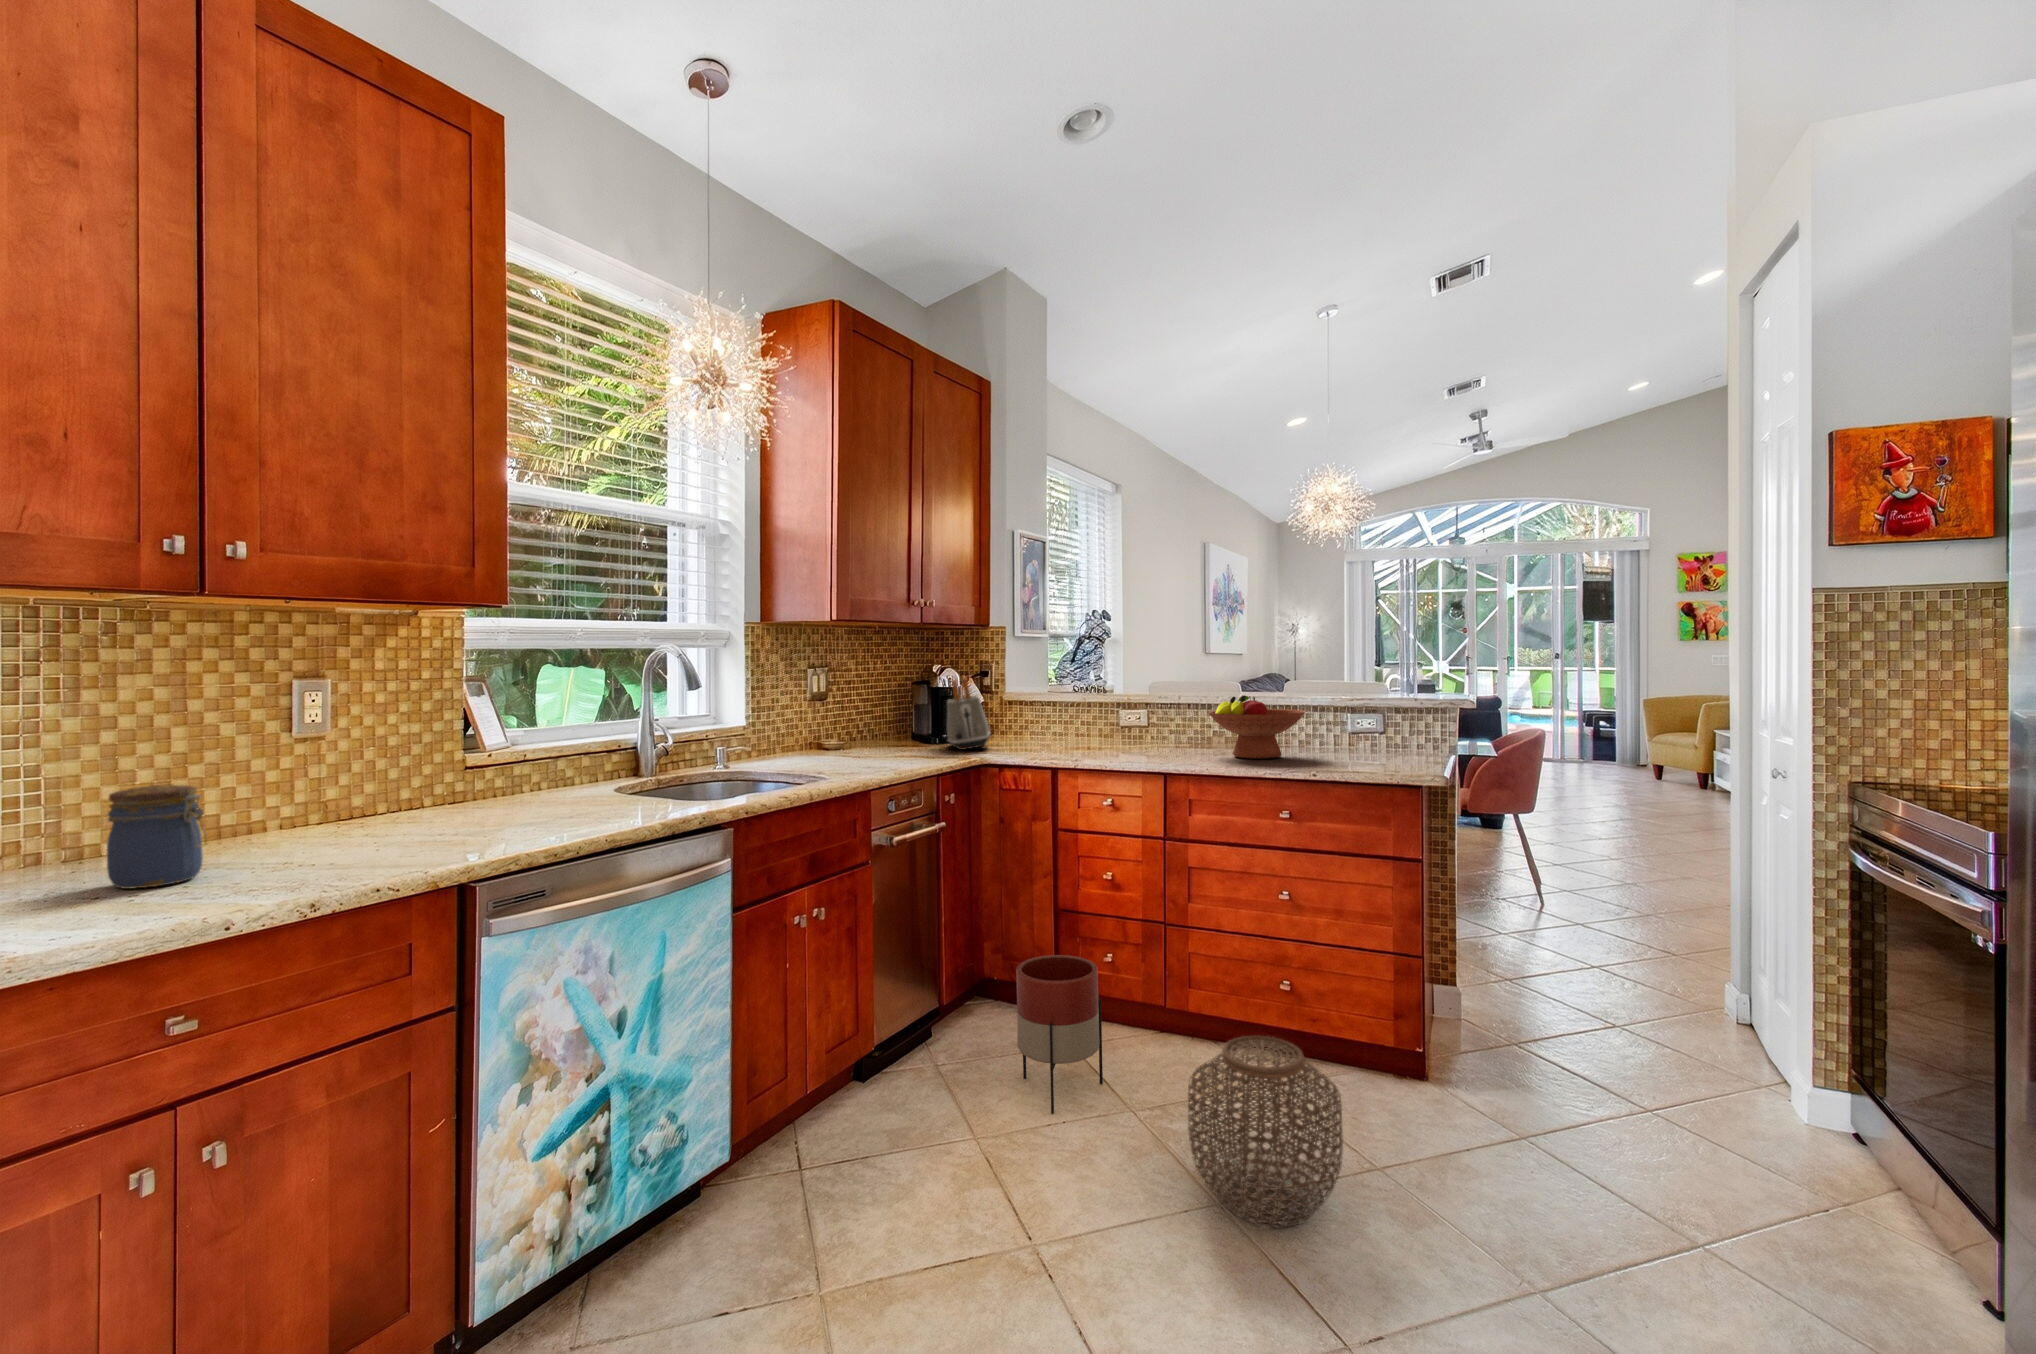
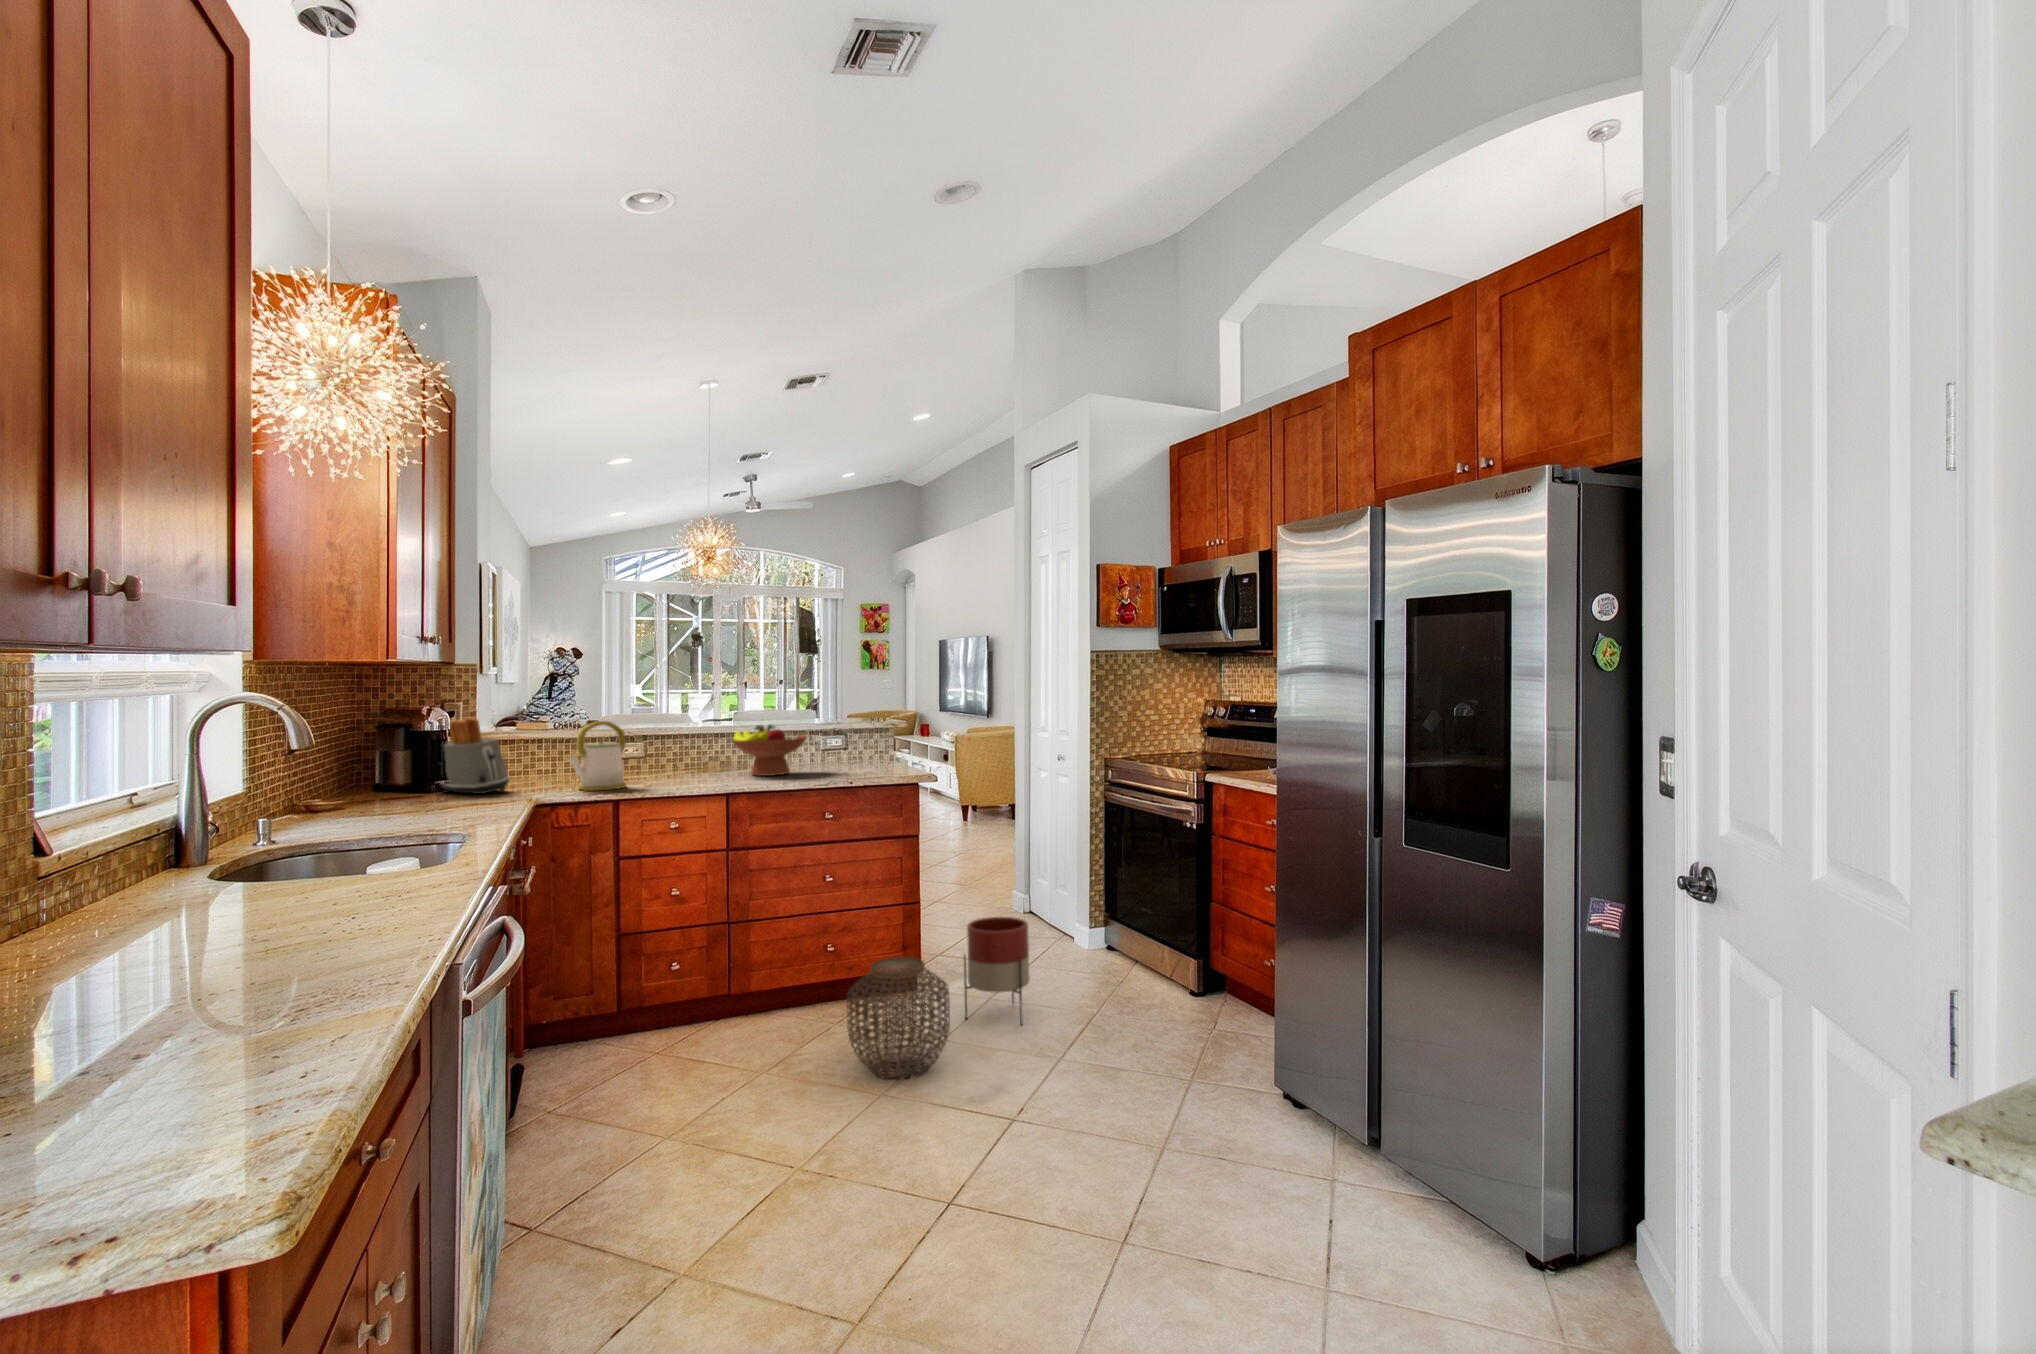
kettle: none [1023,683,1082,757] -> present [569,721,626,791]
jar: present [107,784,207,889] -> none [198,850,296,960]
planter: present [1016,955,1103,1114] -> present [964,917,1030,1024]

